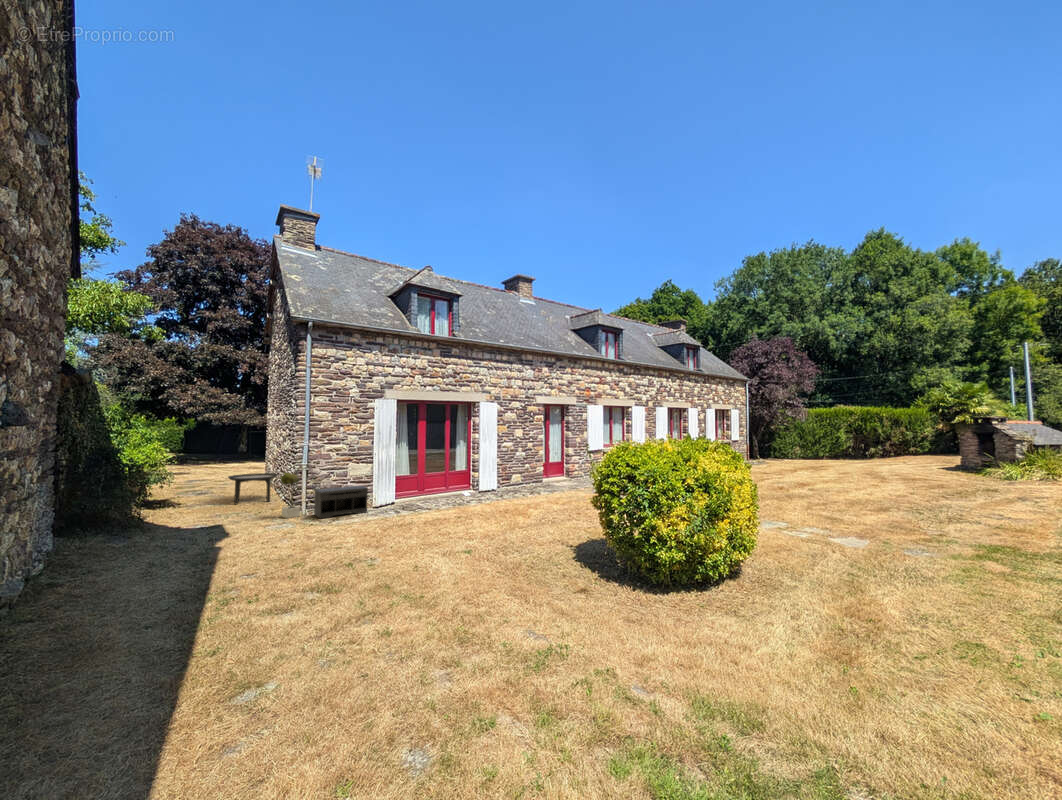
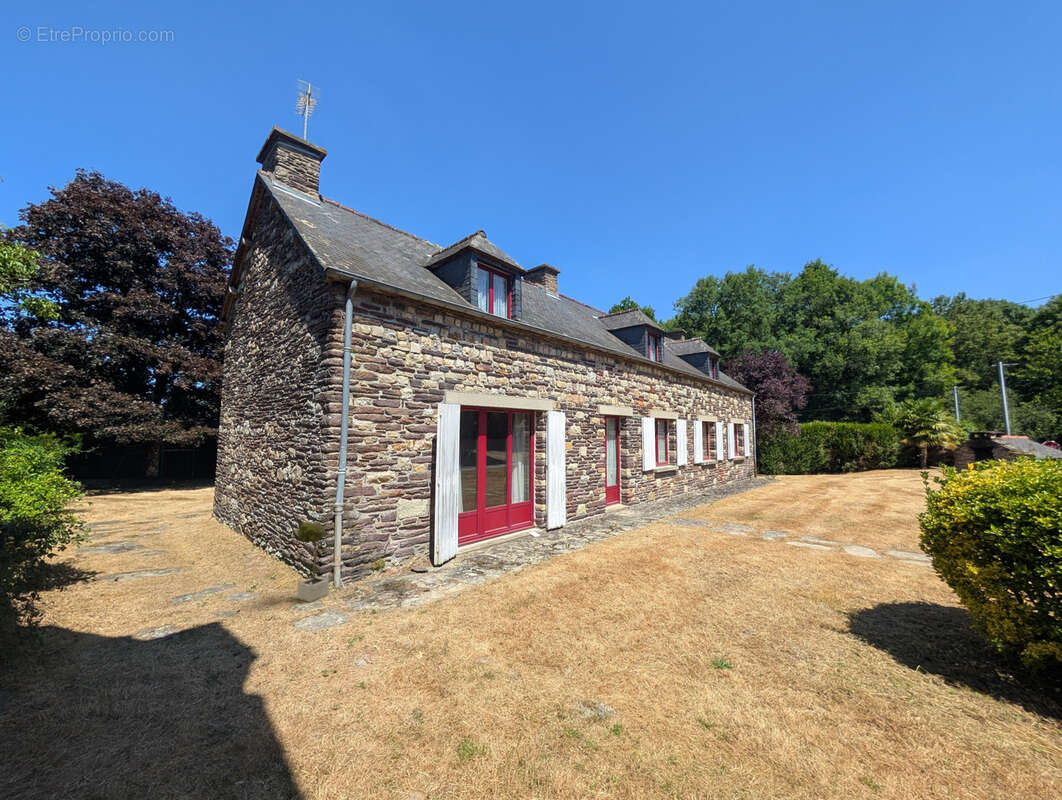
round table: present [228,473,278,504] -> none [177,516,262,573]
bench: present [314,486,368,518] -> none [352,534,434,598]

